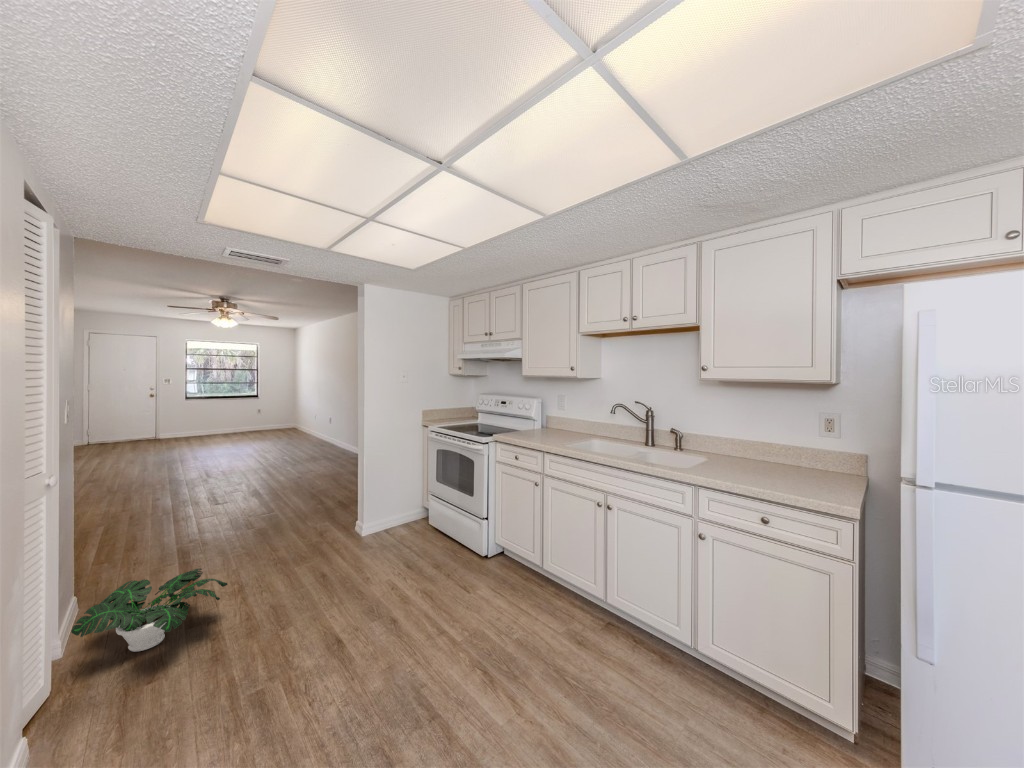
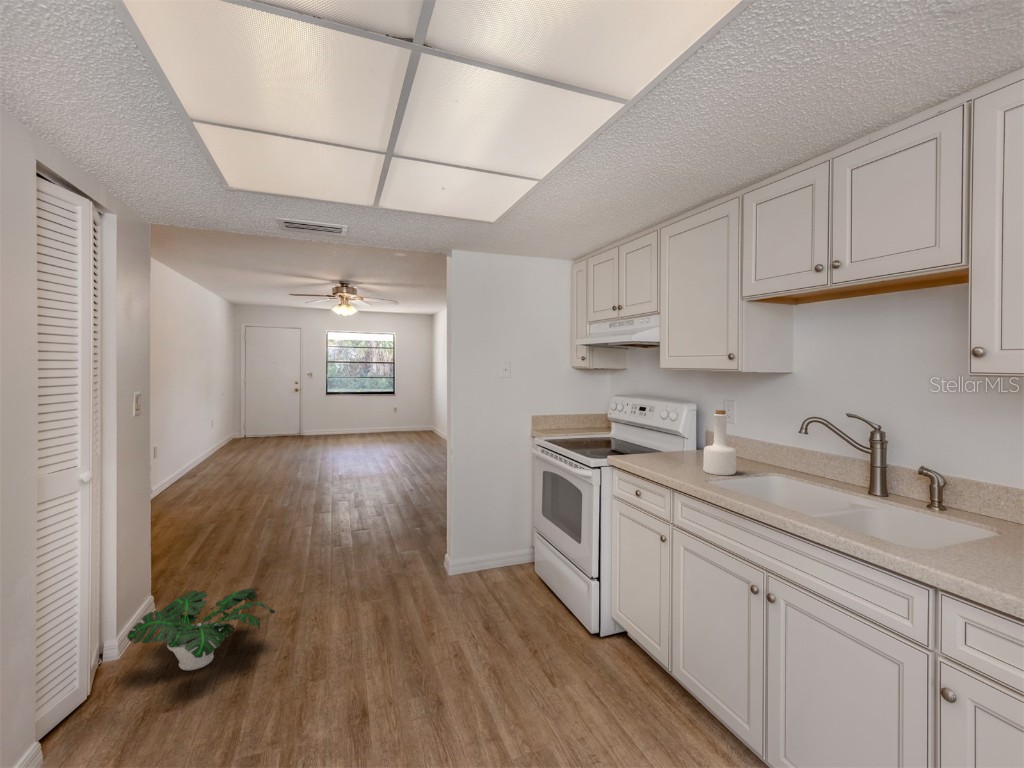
bottle: none [555,402,574,442] -> present [703,410,736,475]

